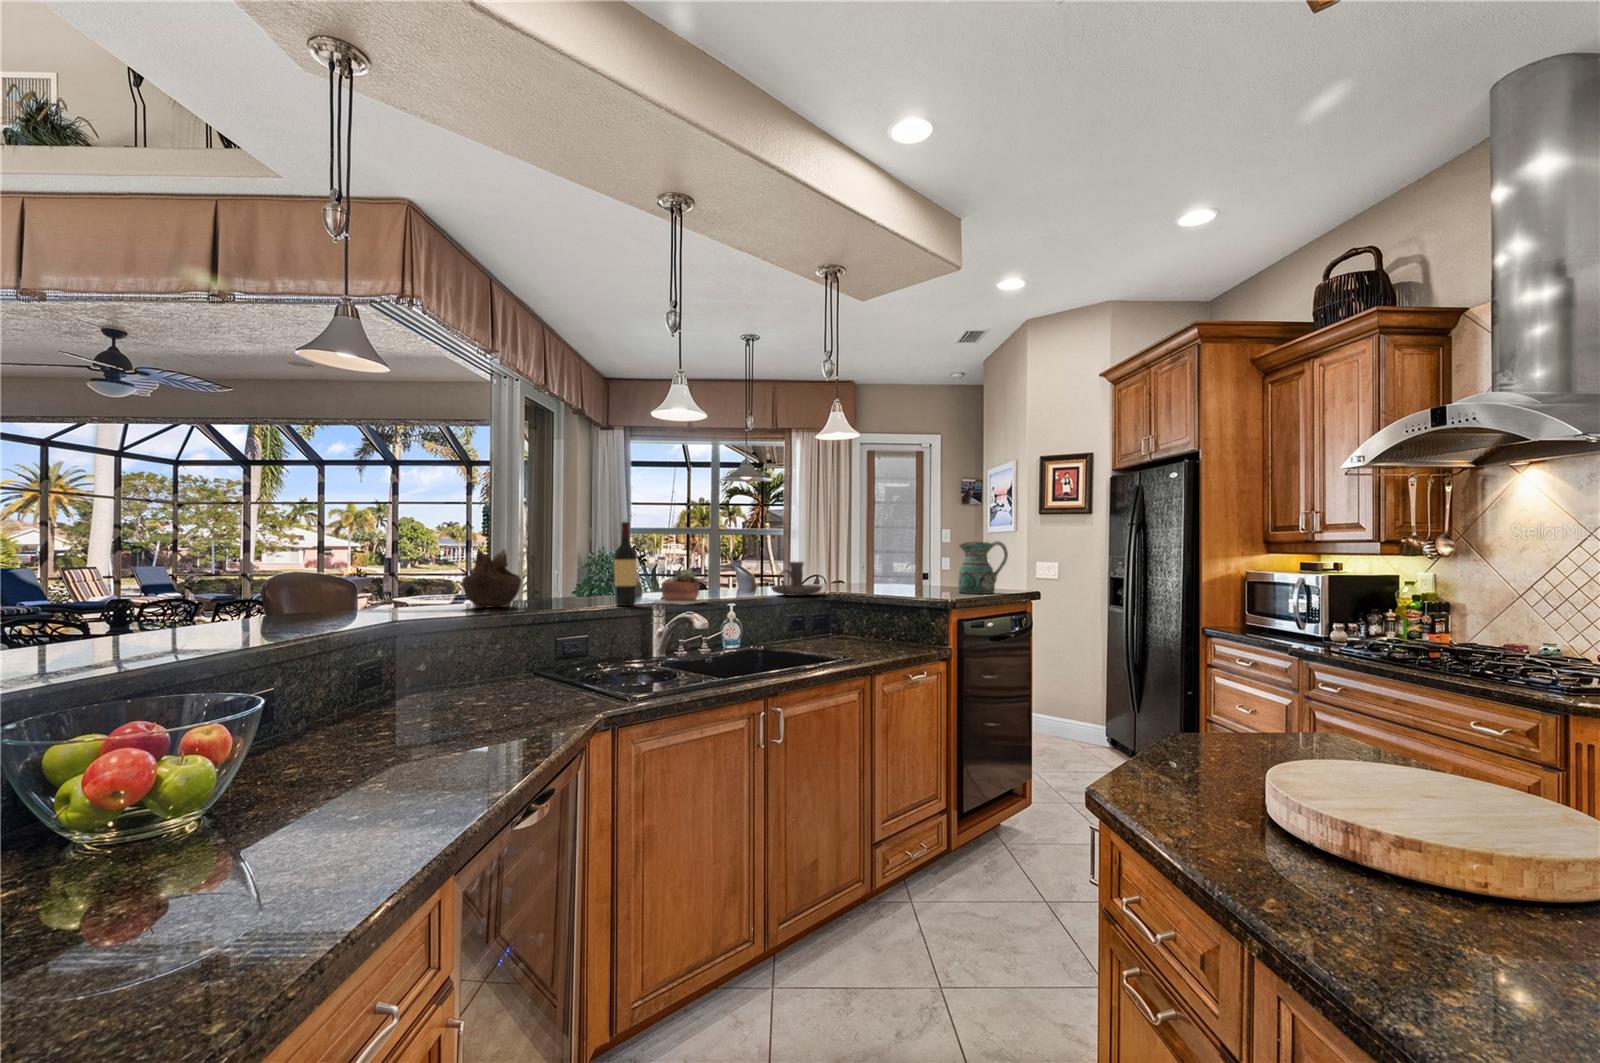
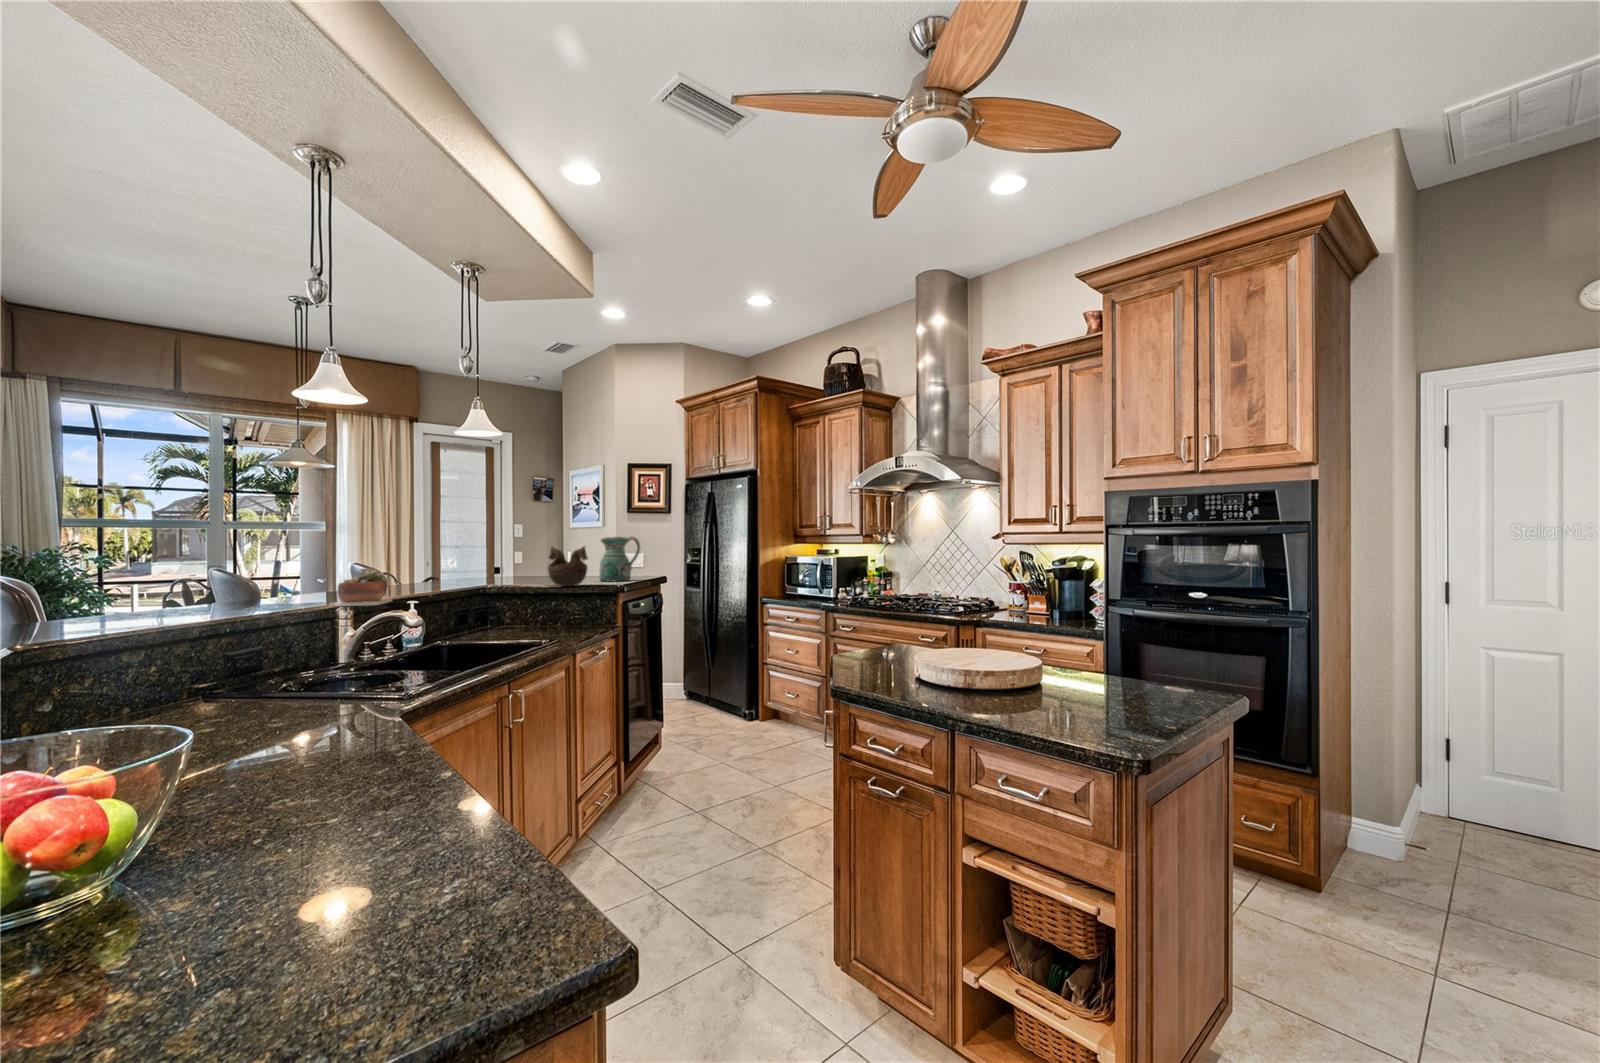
wine bottle: present [614,522,637,606] -> none [290,517,320,611]
decorative bowl: present [462,550,521,607] -> present [548,546,588,587]
candle holder: present [771,562,822,596] -> none [431,558,488,592]

